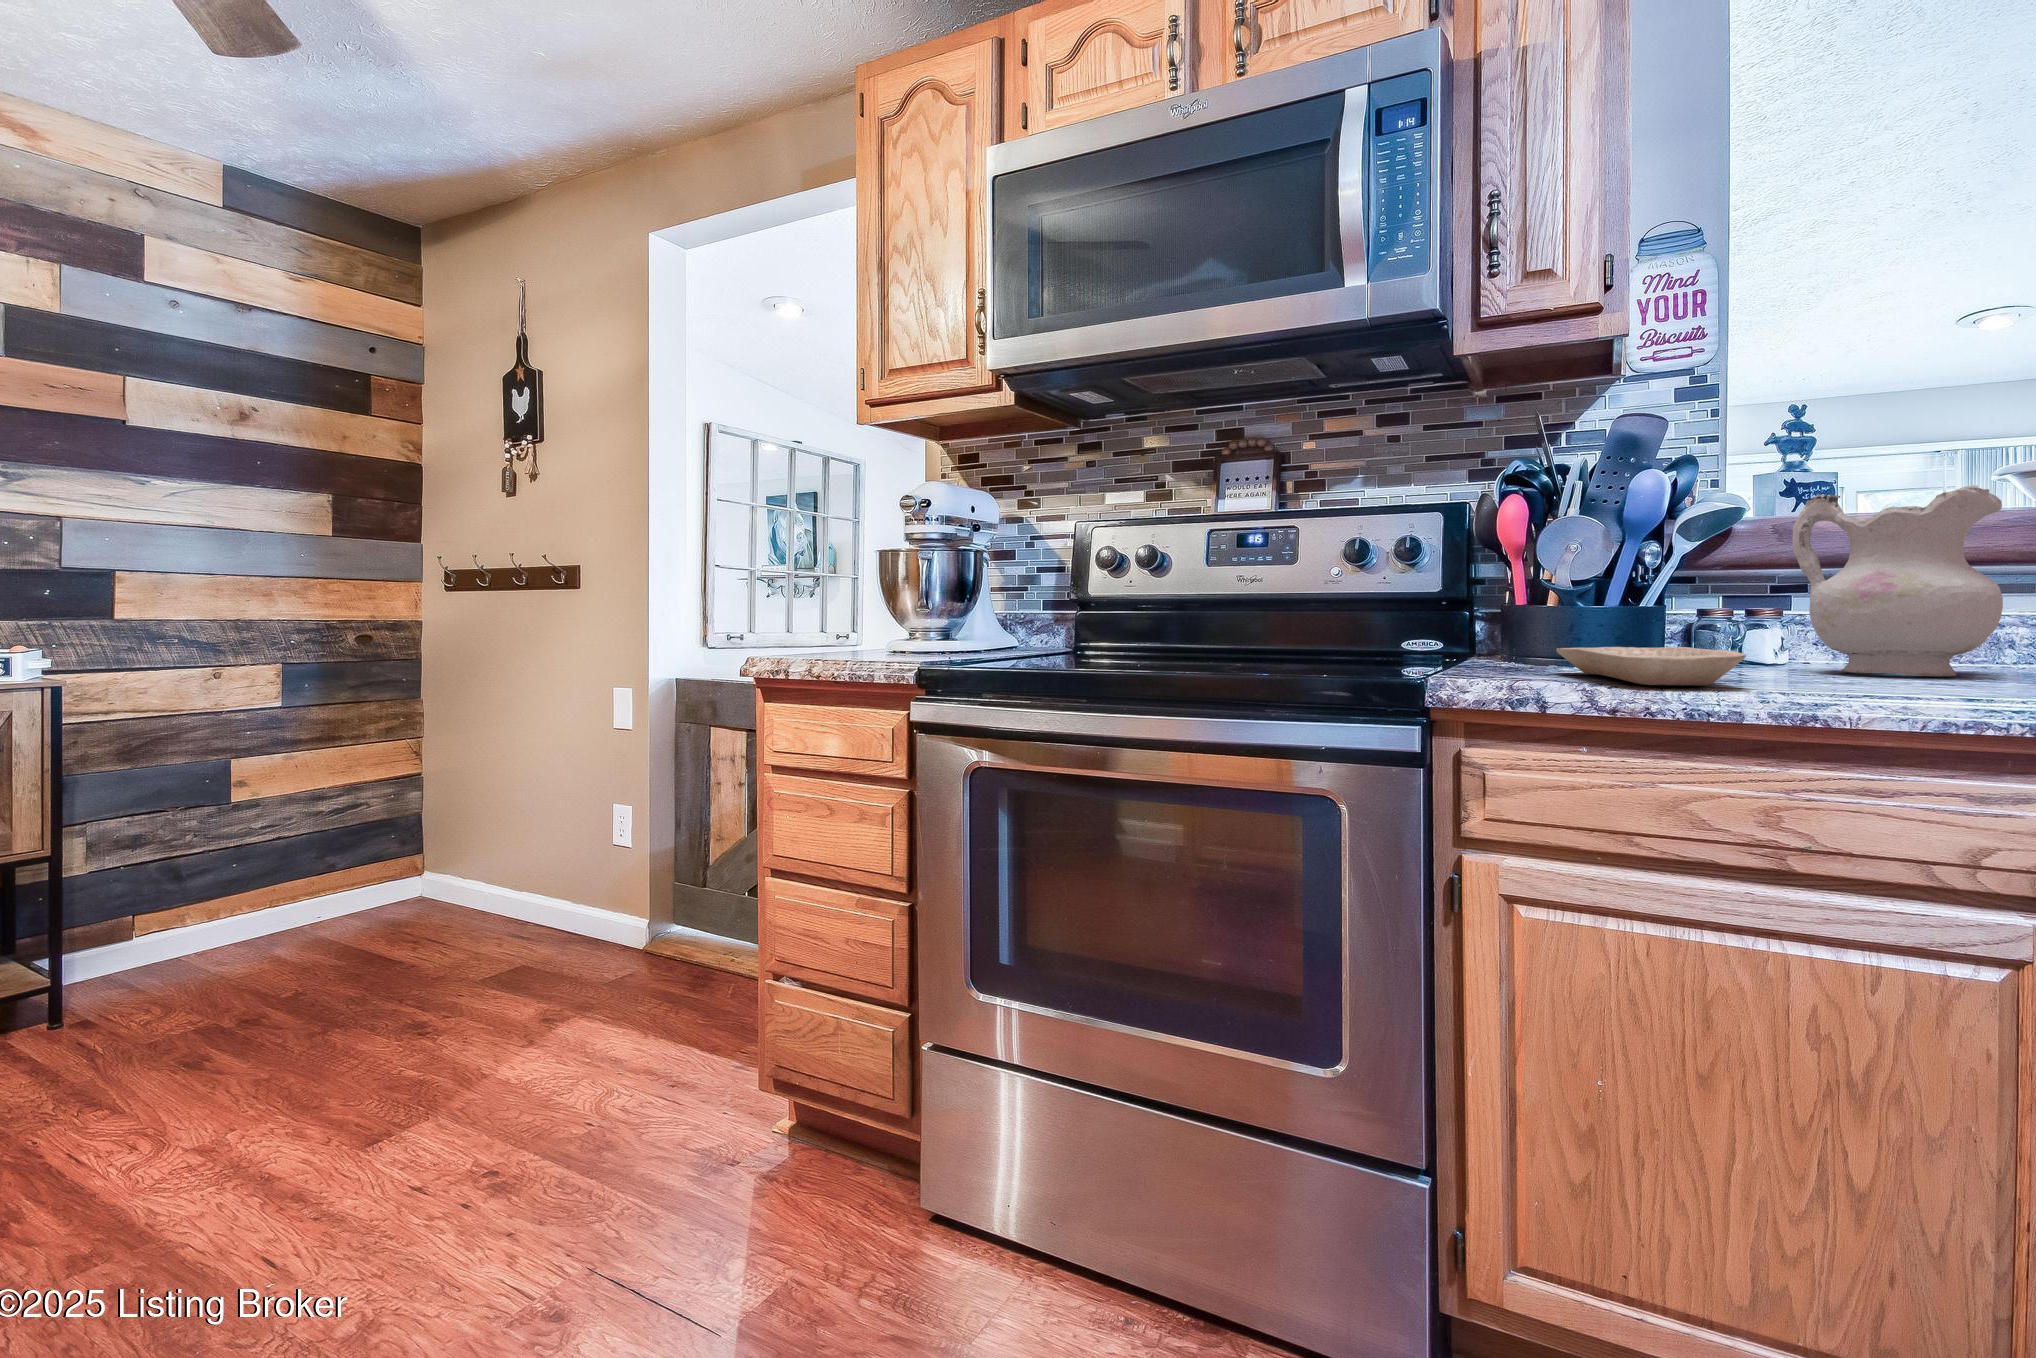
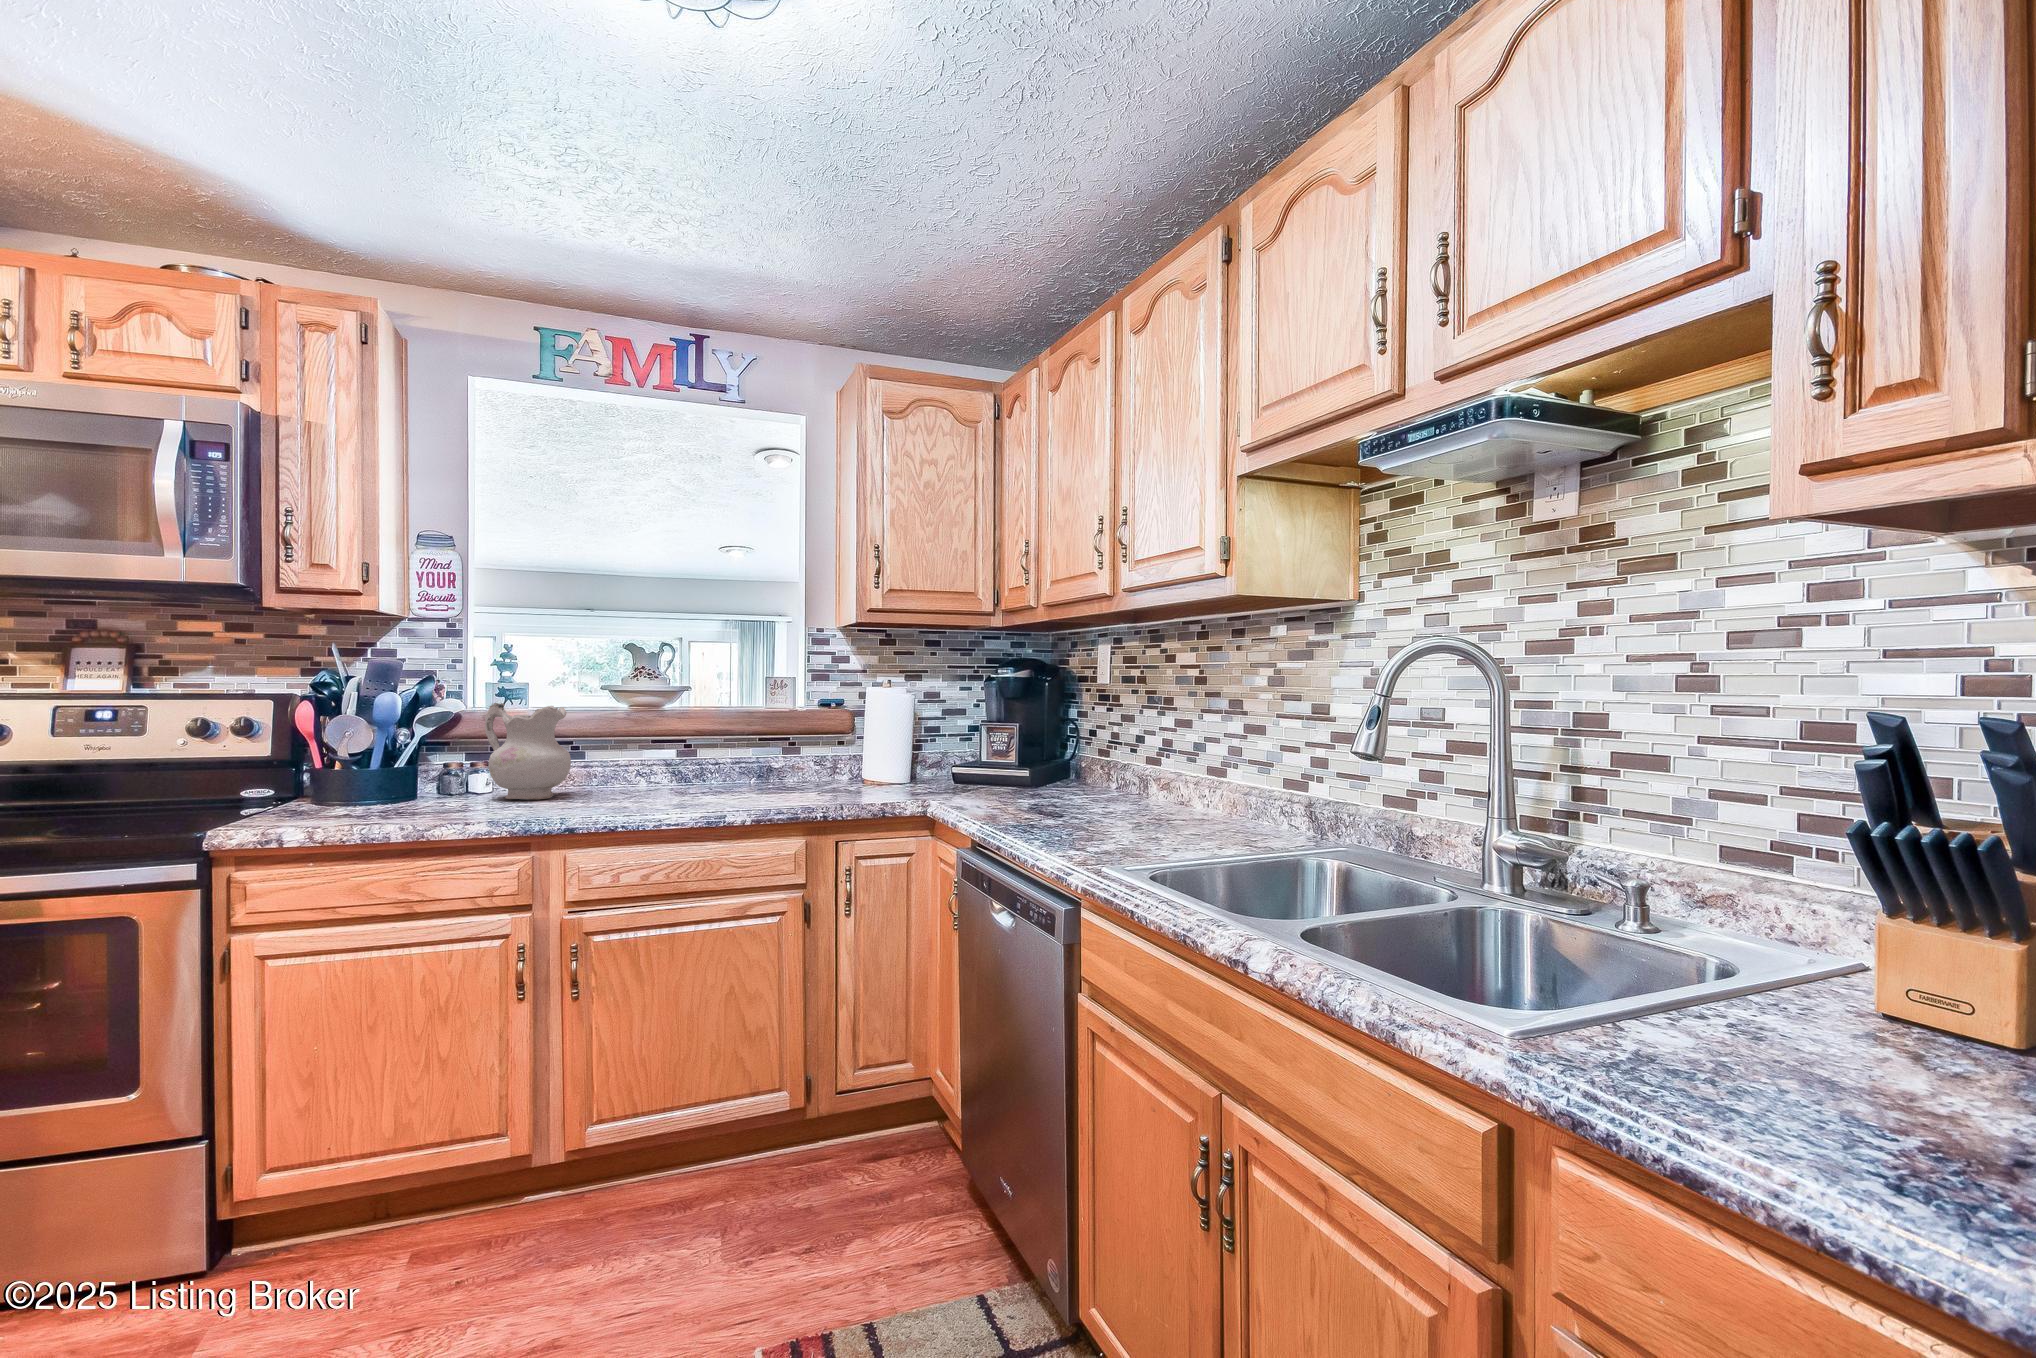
tray: present [1556,647,1746,685] -> none [332,791,415,822]

